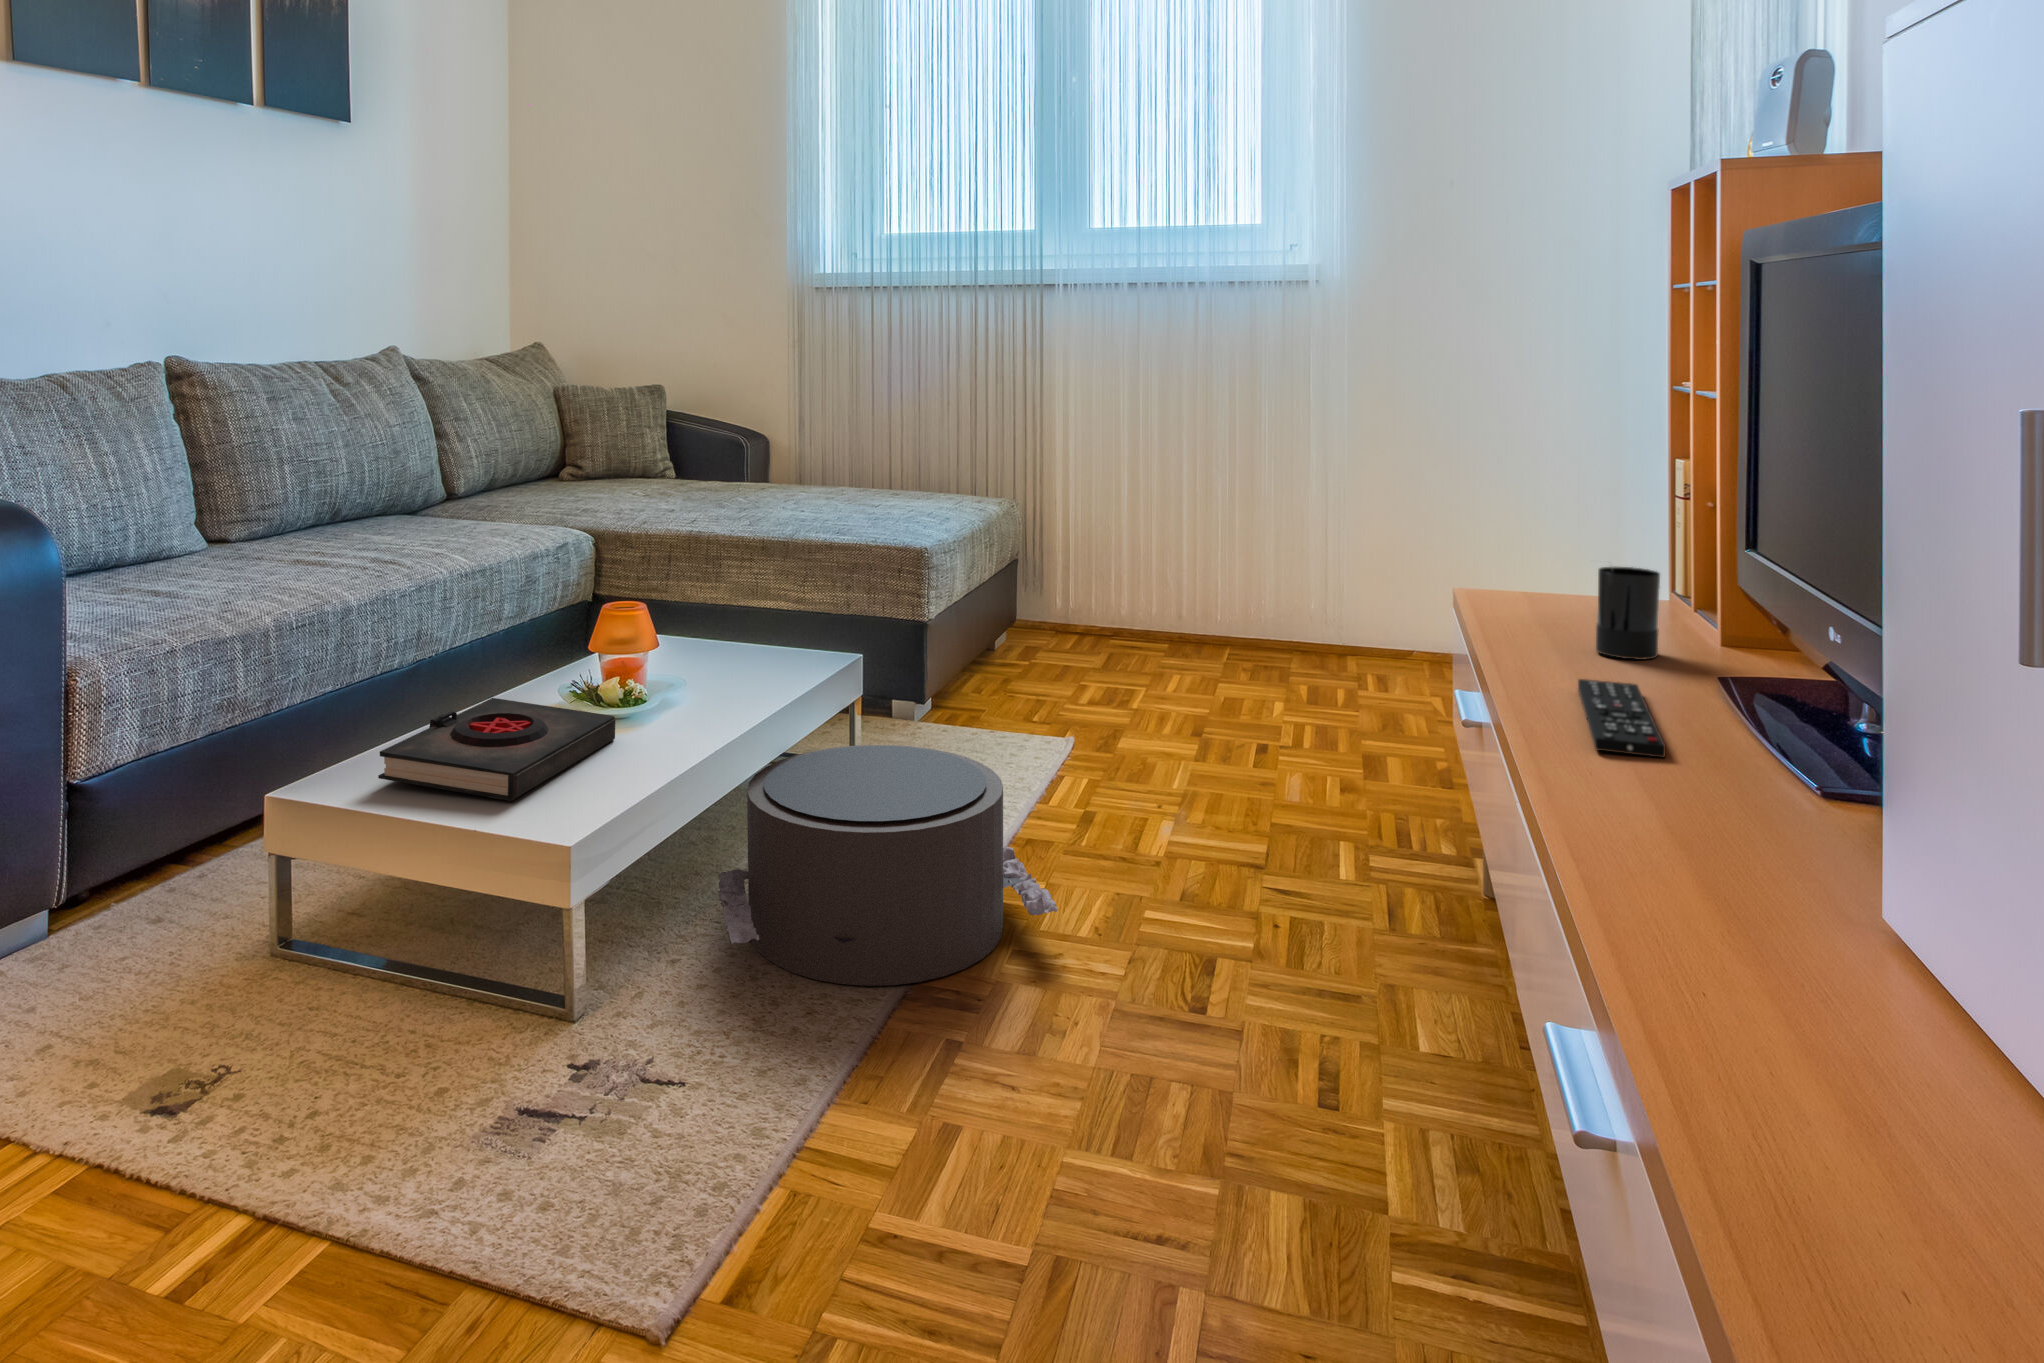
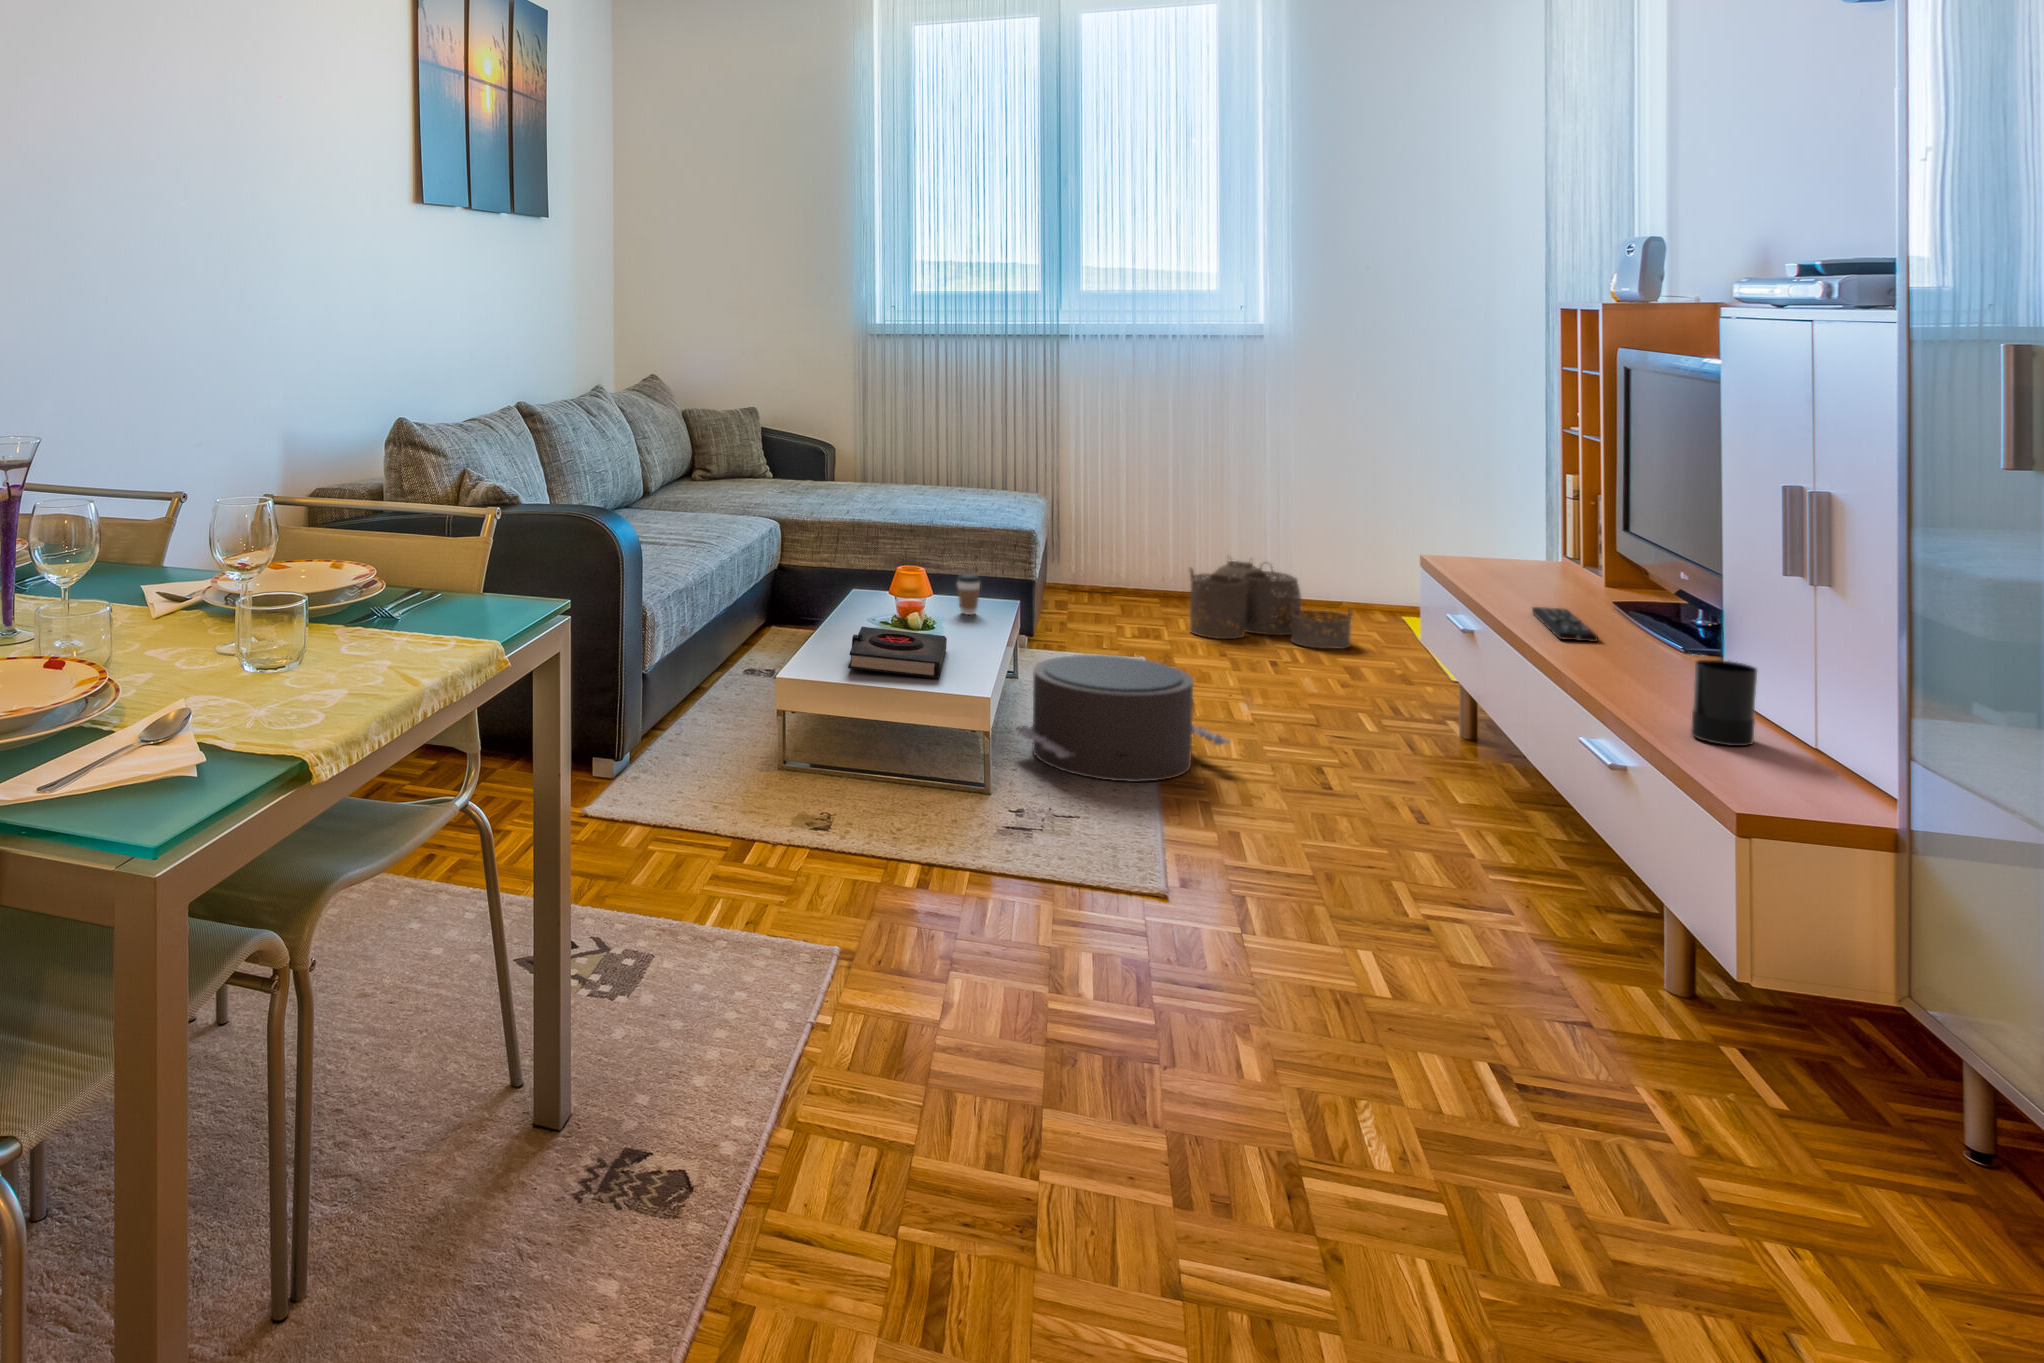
candle: present [1596,562,1660,660] -> present [1691,659,1757,746]
woven basket: none [1182,579,1399,716] -> present [1190,558,1352,649]
coffee cup: none [726,609,763,672] -> present [957,574,980,615]

